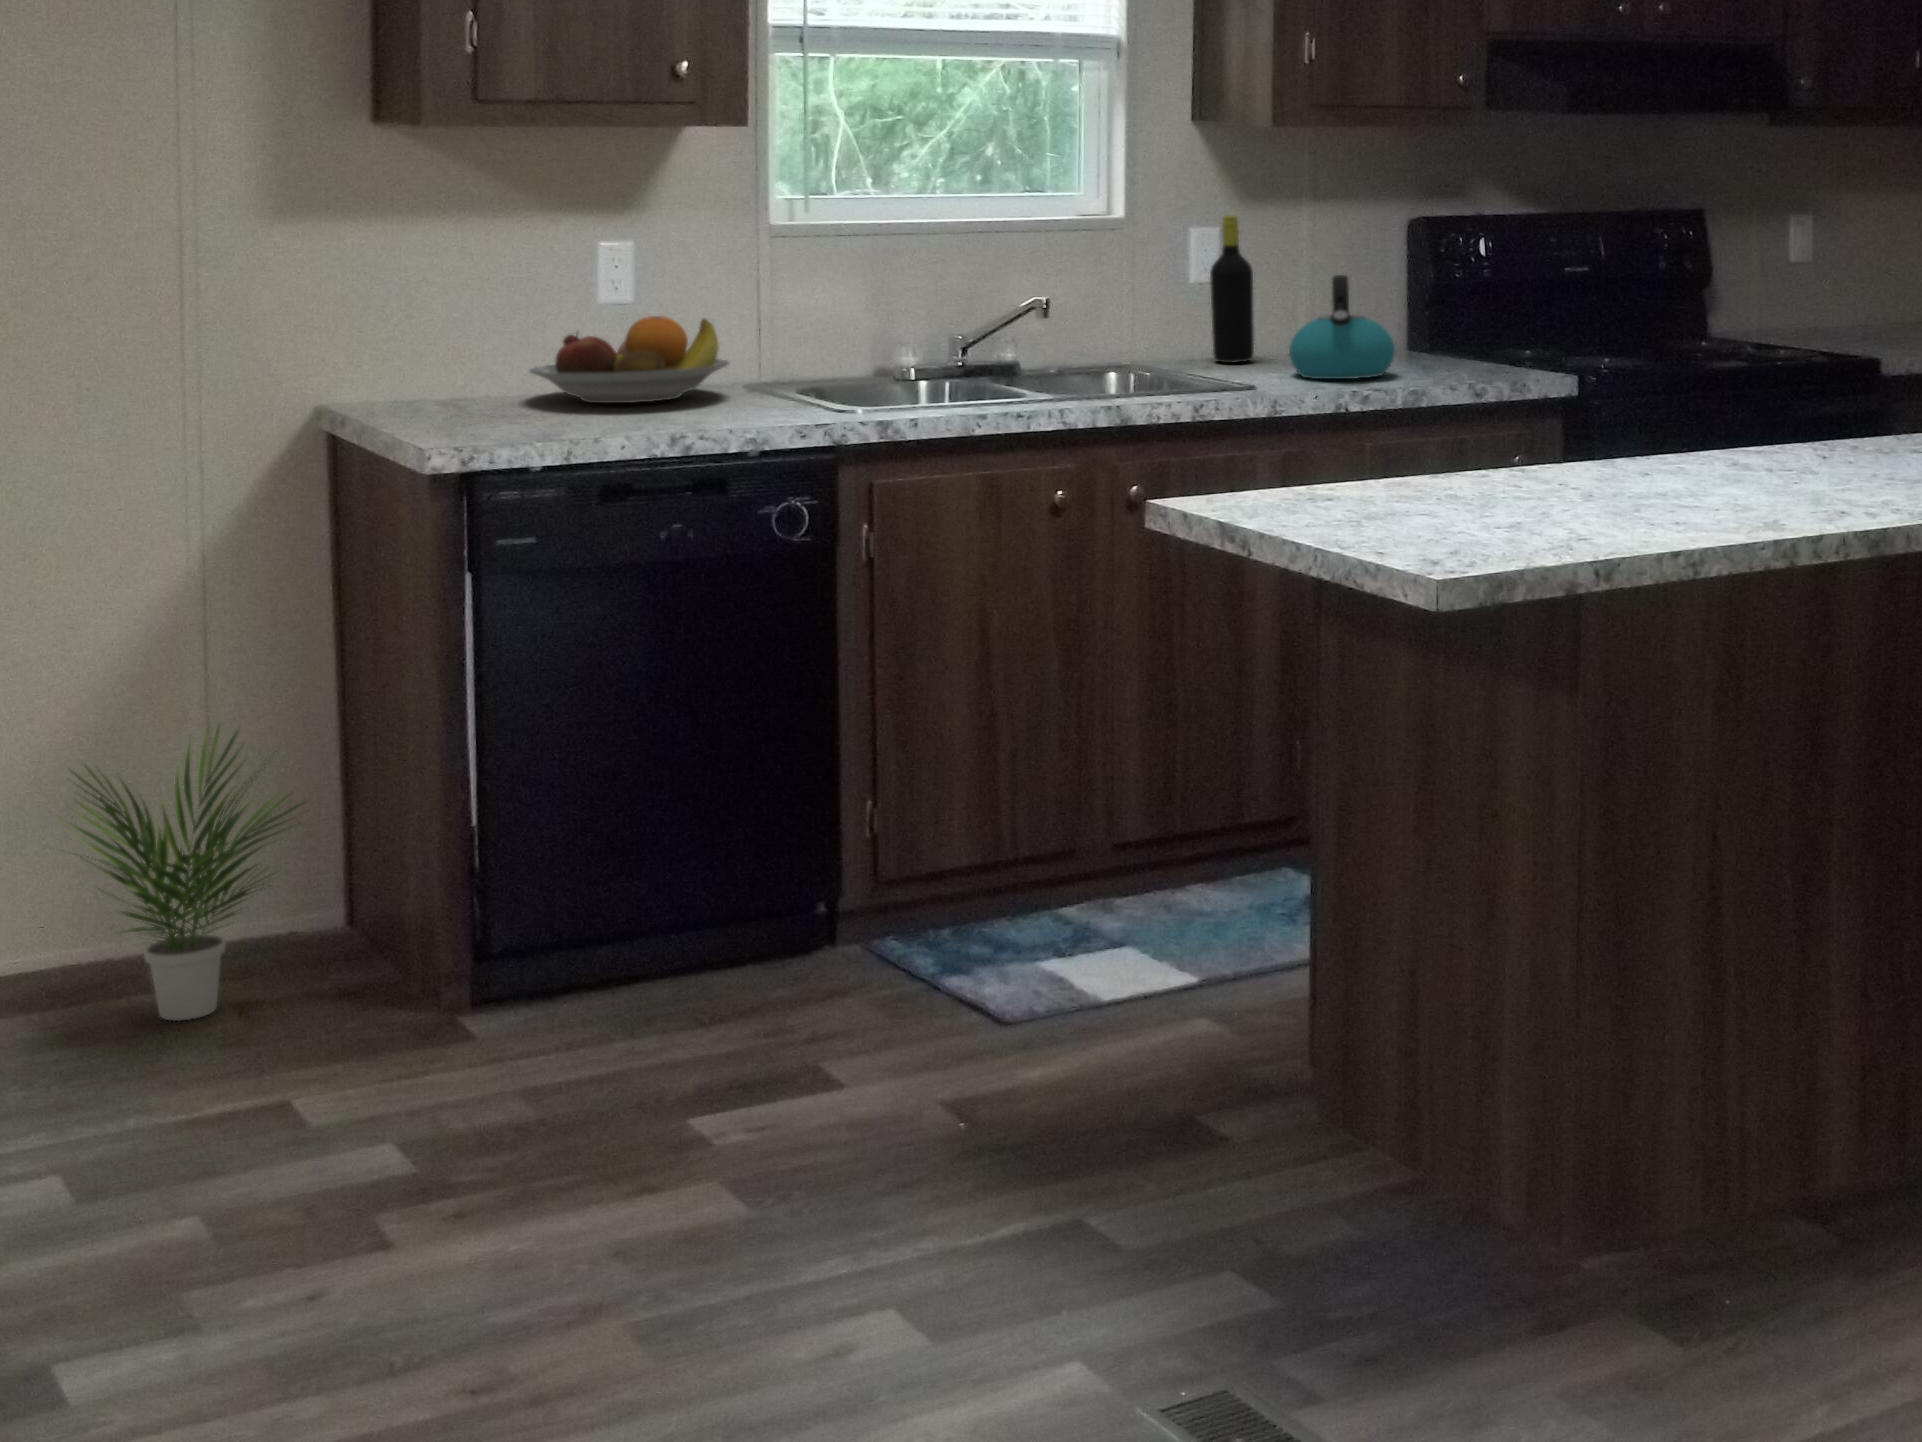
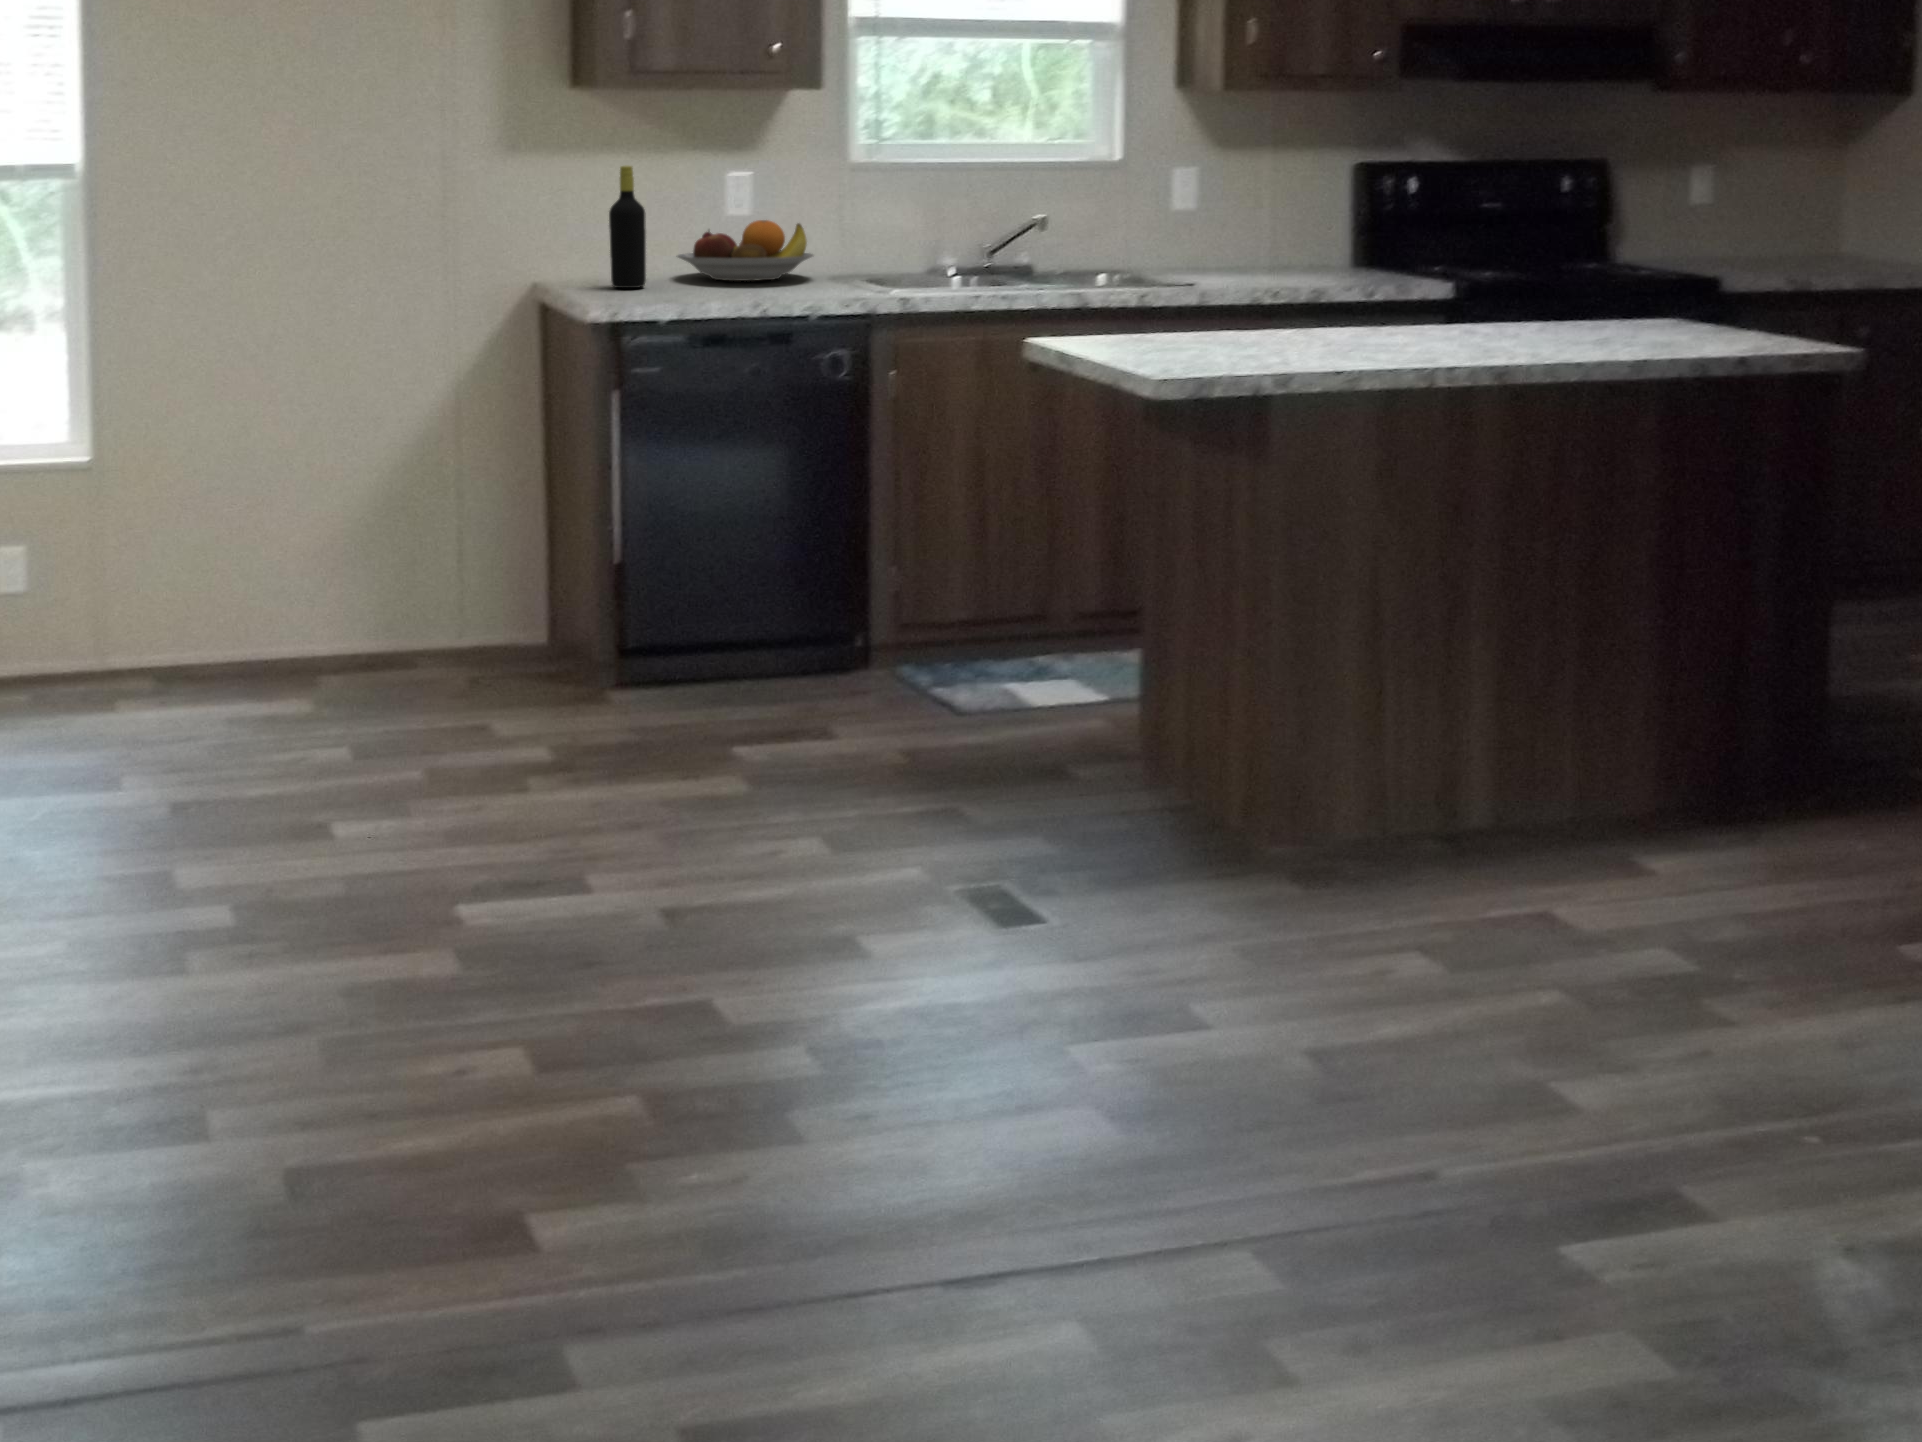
bottle: present [1210,215,1254,363] -> present [609,166,646,288]
kettle: present [1289,275,1395,379] -> none [1228,206,1309,285]
potted plant: present [66,726,306,1021] -> none [345,485,522,678]

